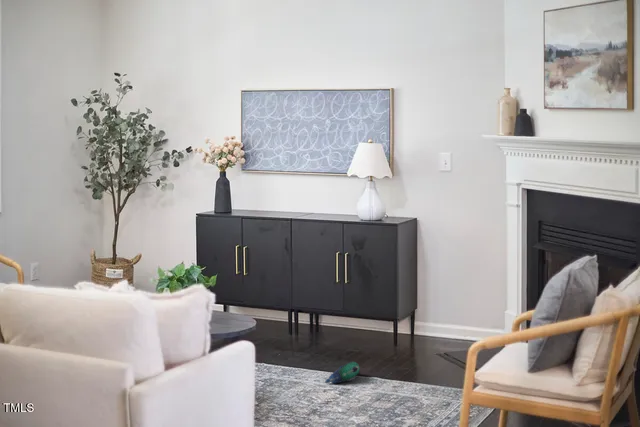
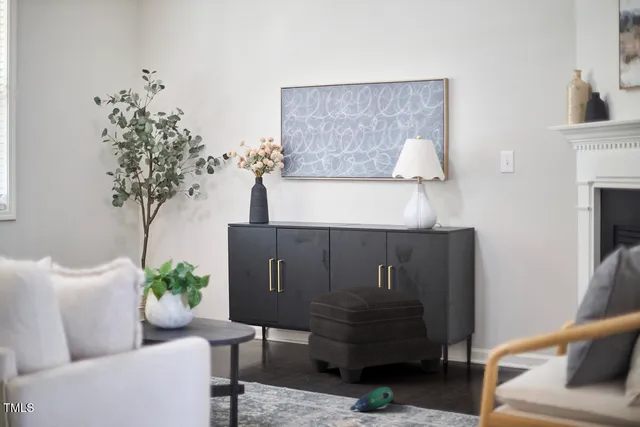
ottoman: none [276,269,391,356] -> present [308,286,443,383]

